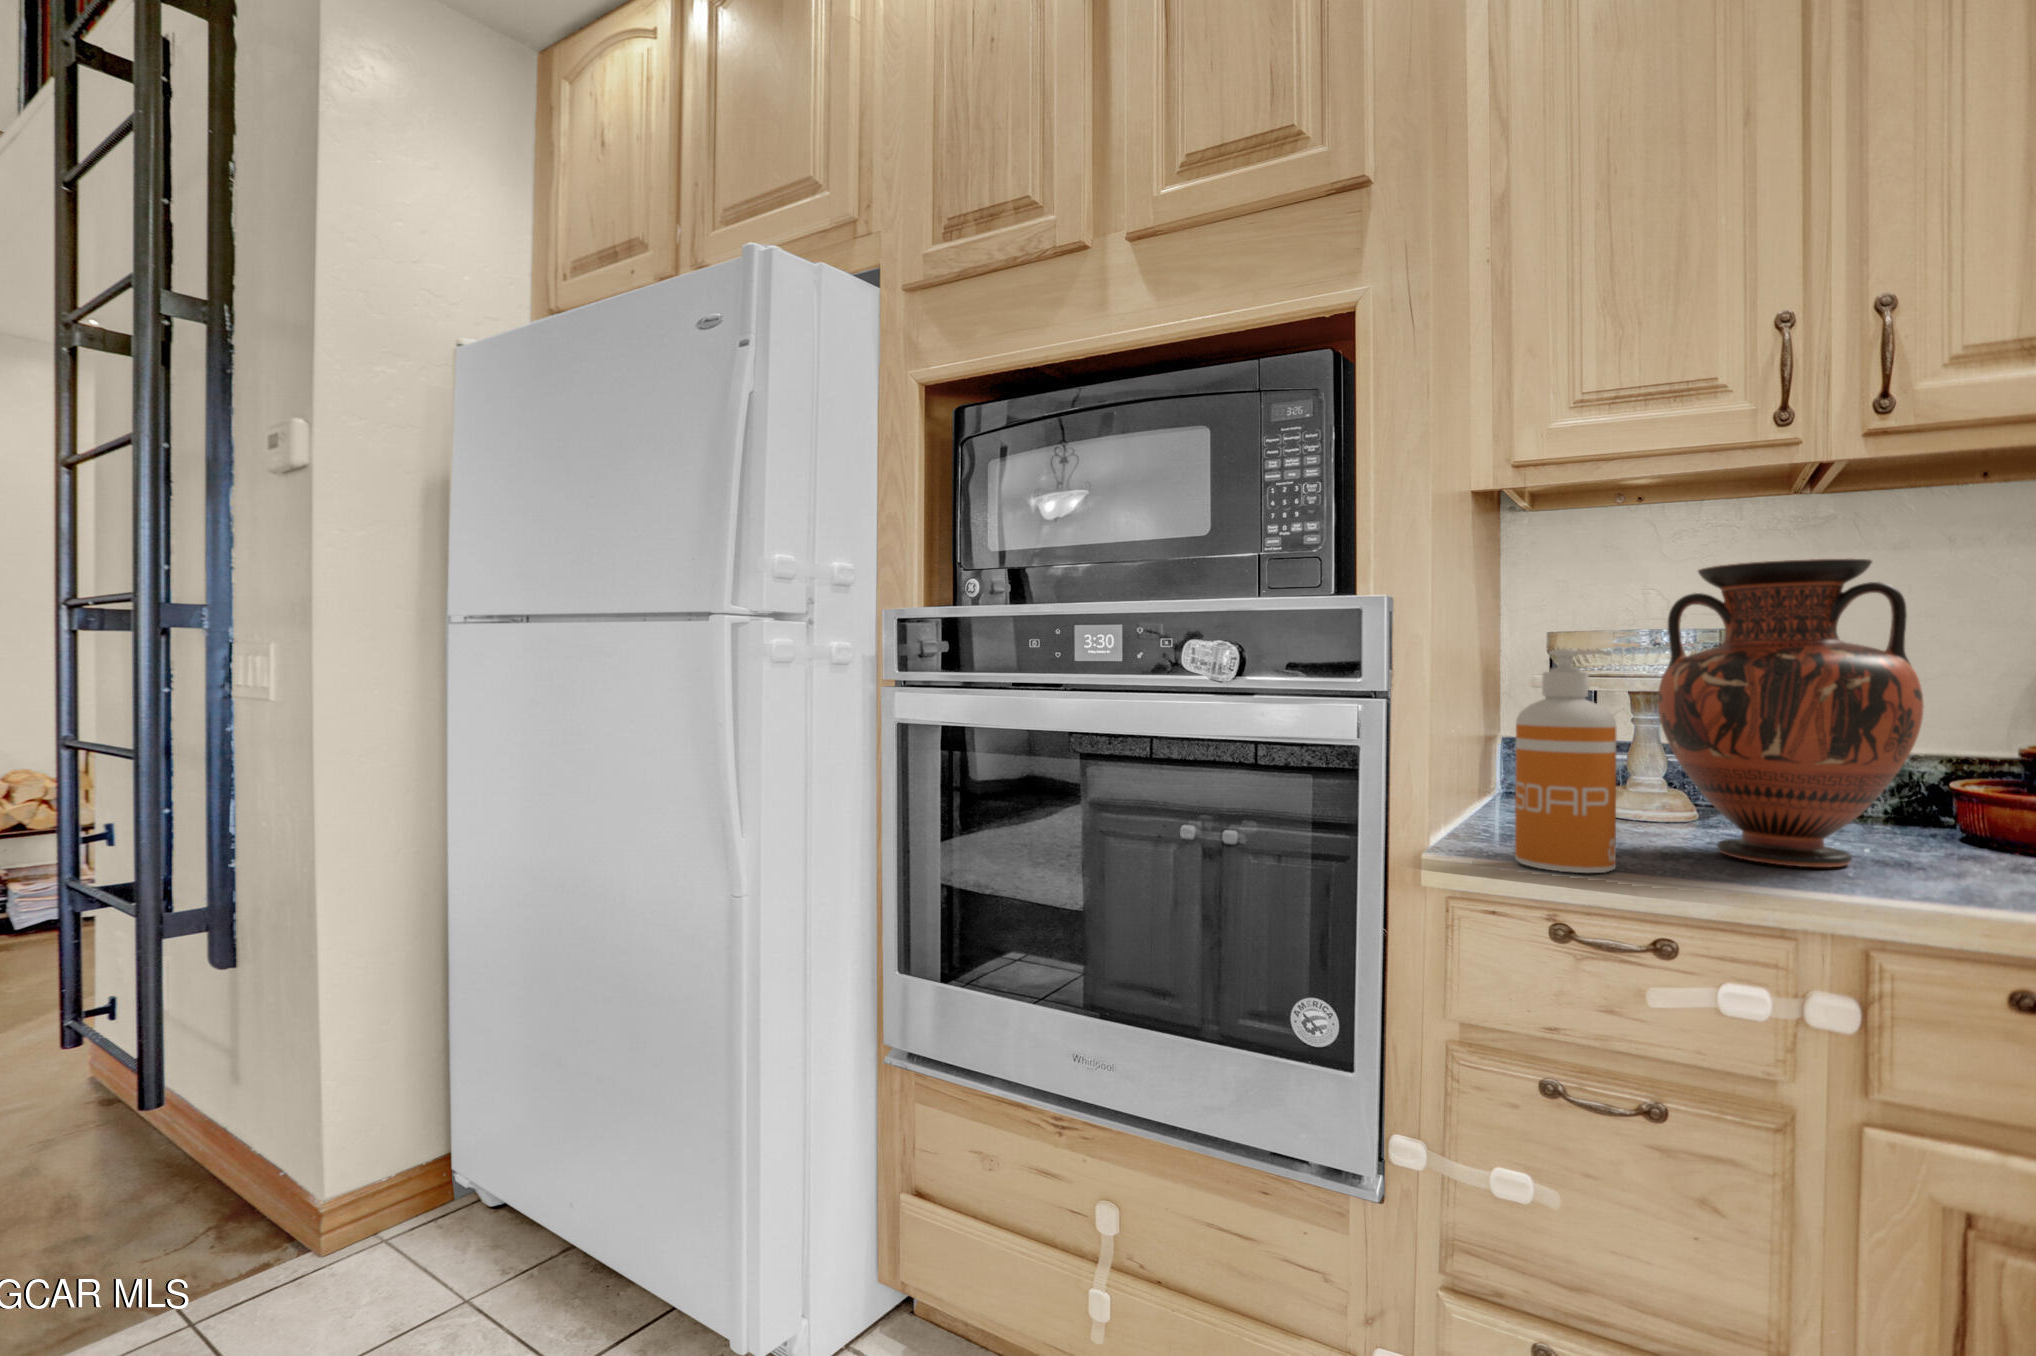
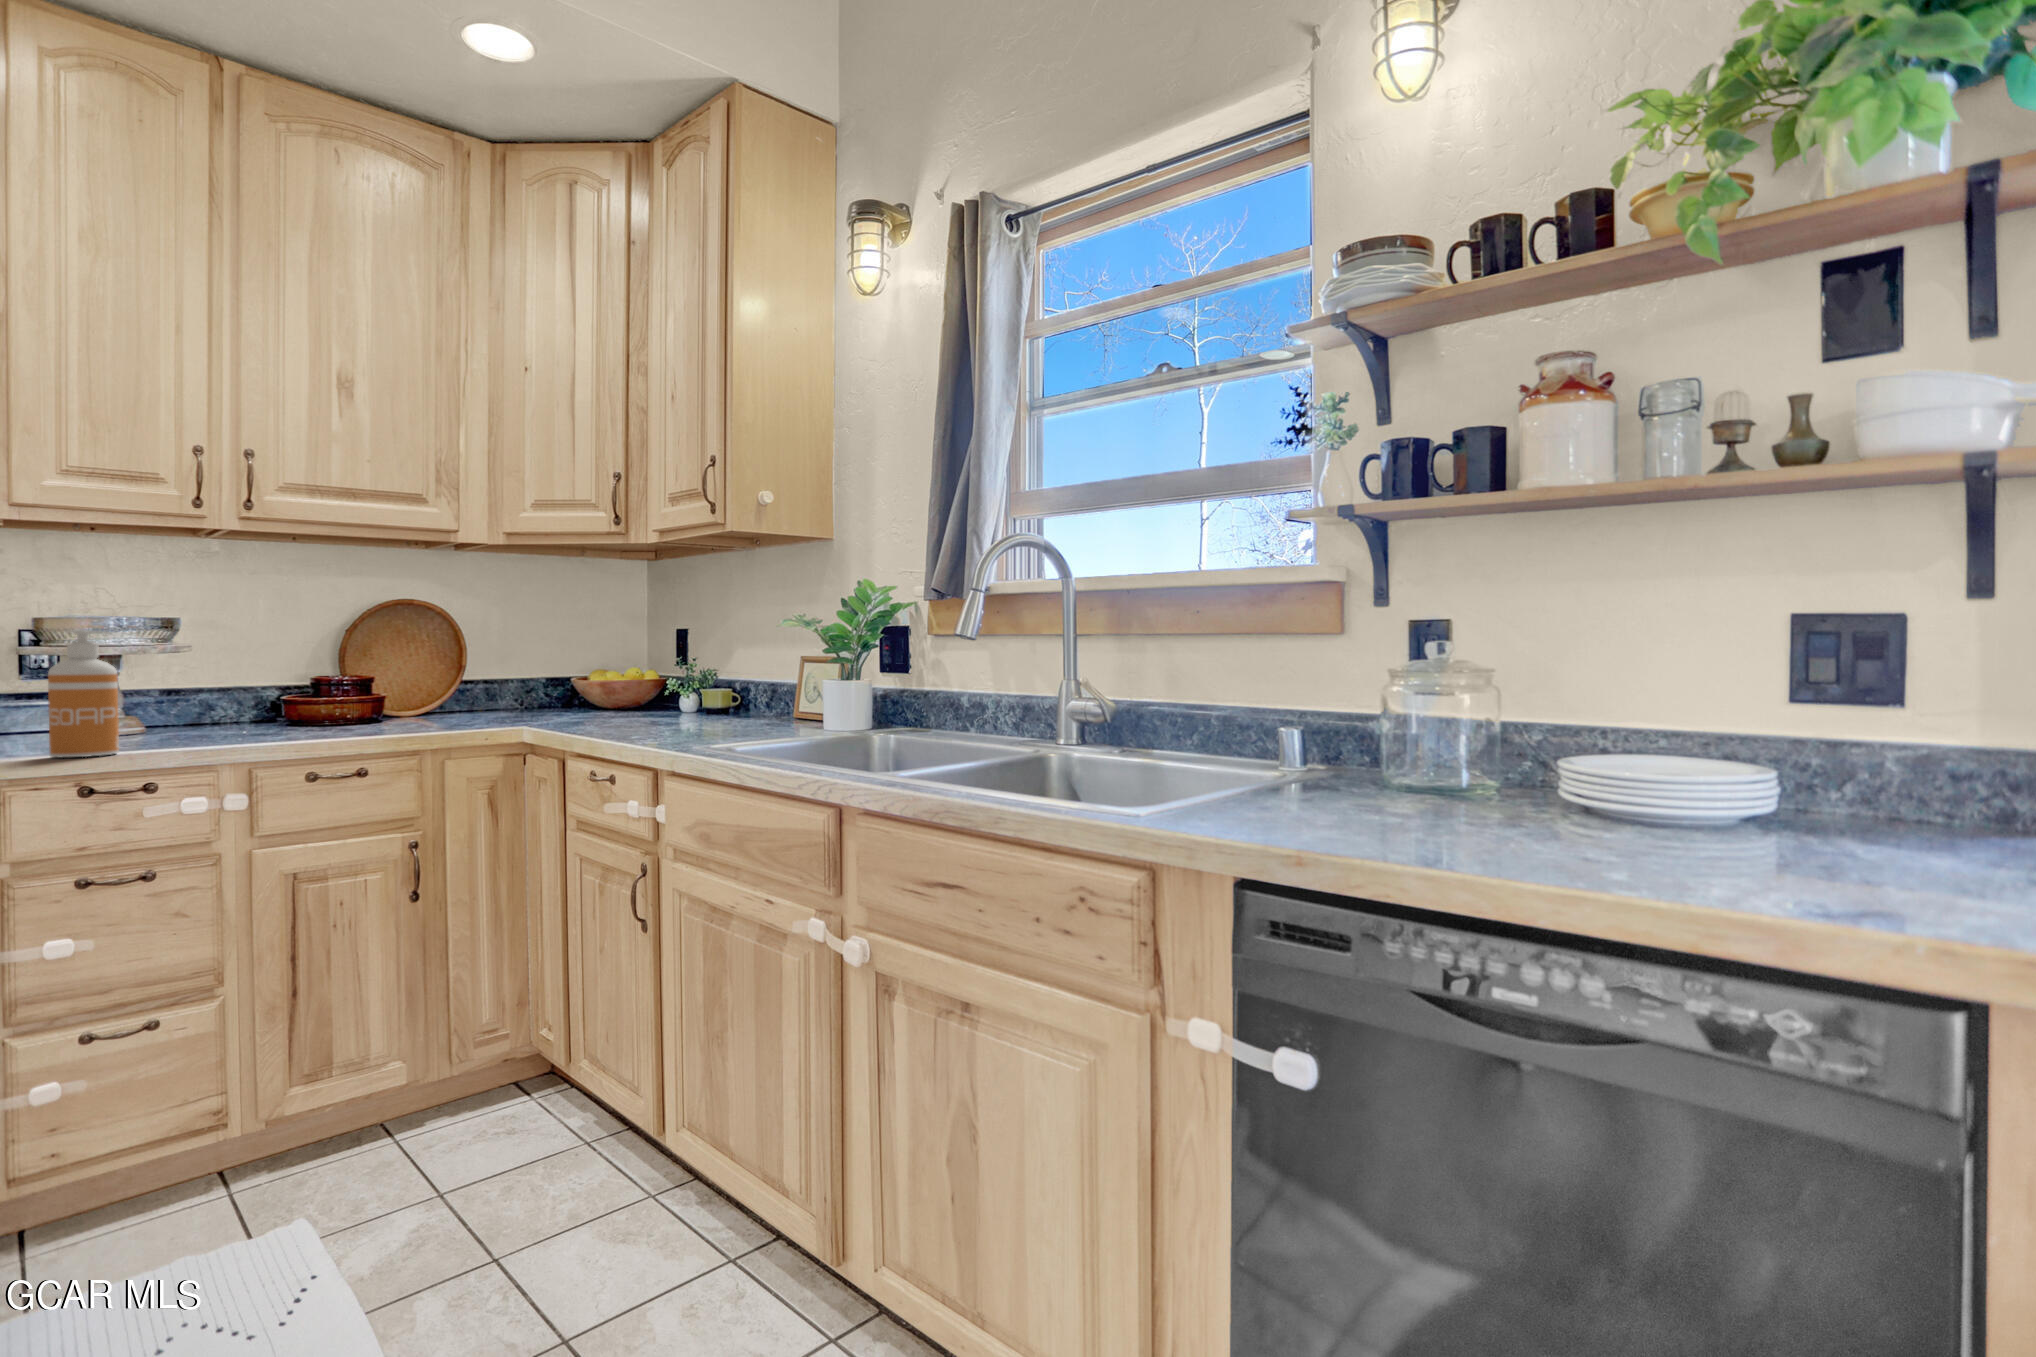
vase: present [1658,558,1923,867] -> none [132,586,271,742]

